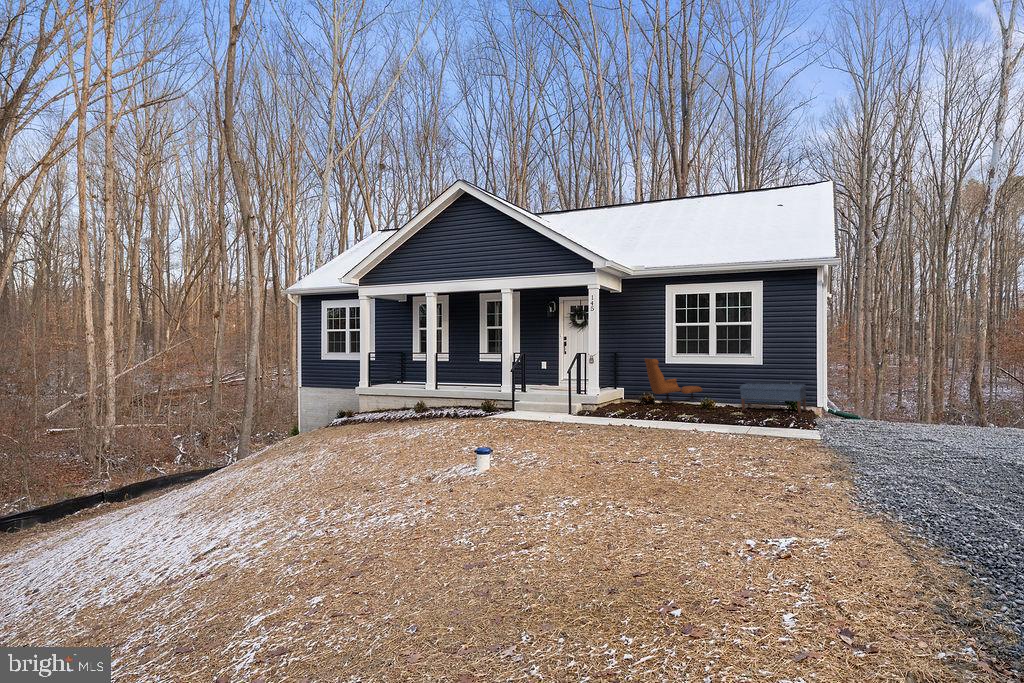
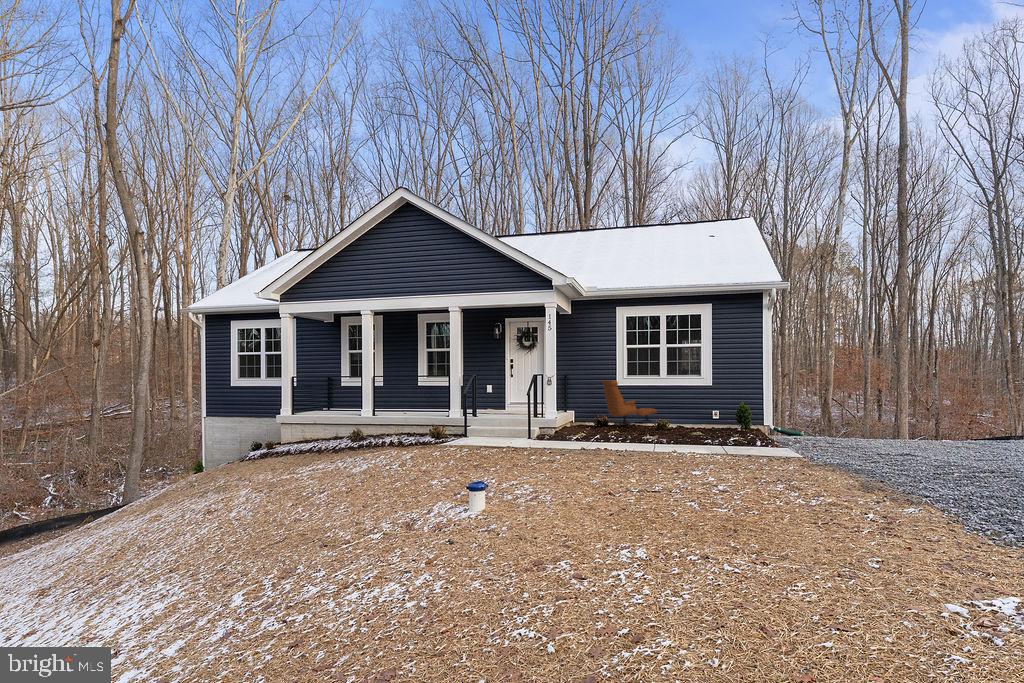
bench: present [740,383,806,414] -> none [694,404,757,434]

